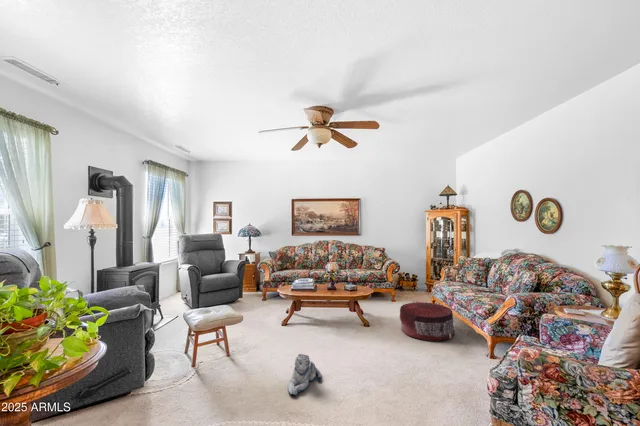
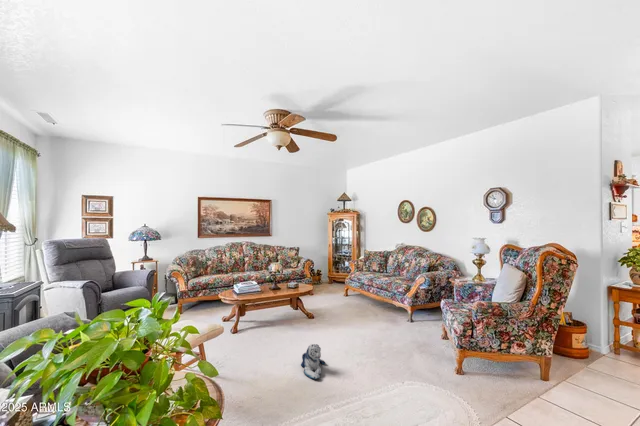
pouf: present [400,302,455,341] -> none [339,289,380,319]

